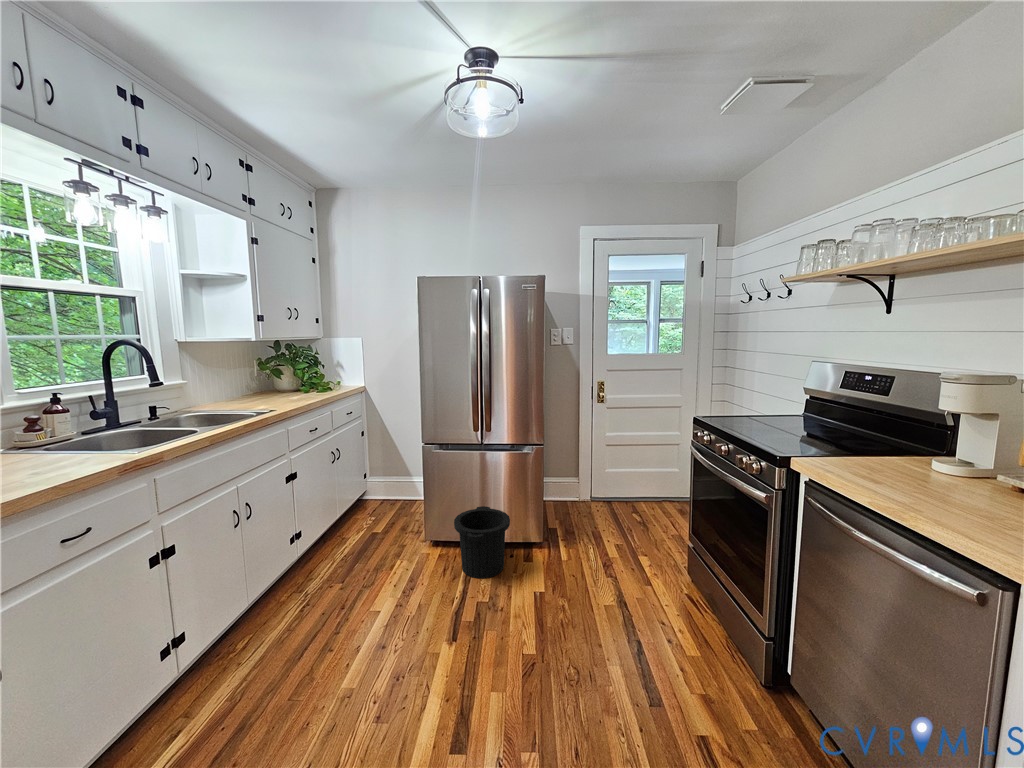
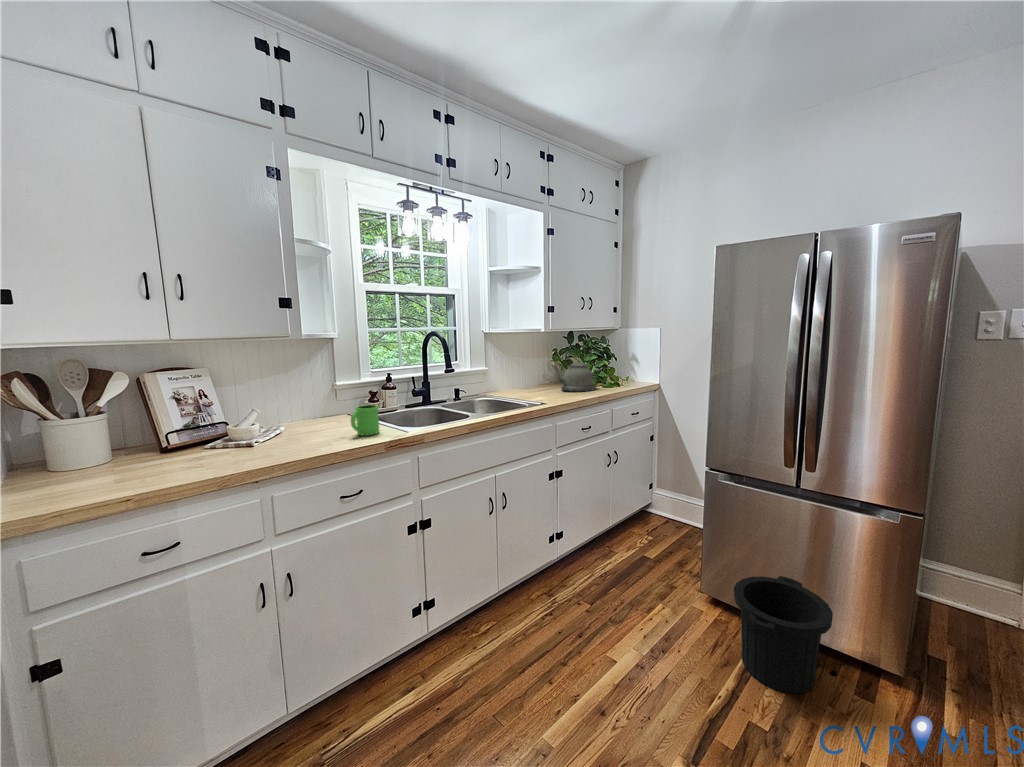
kettle: none [267,358,315,399] -> present [552,351,596,392]
mug: none [52,429,94,467] -> present [351,405,379,435]

